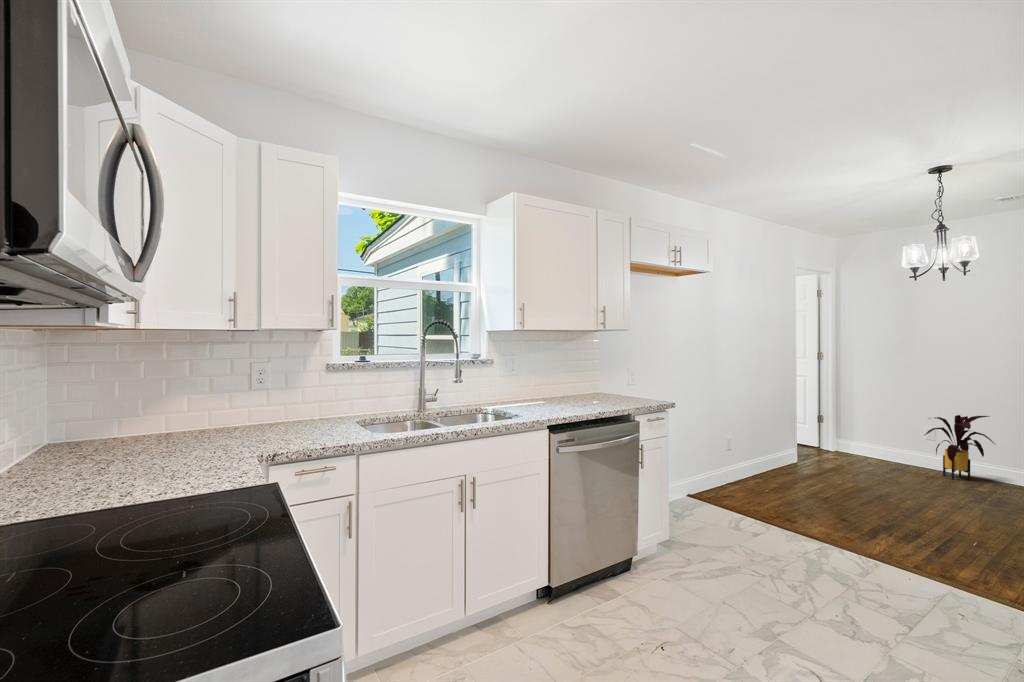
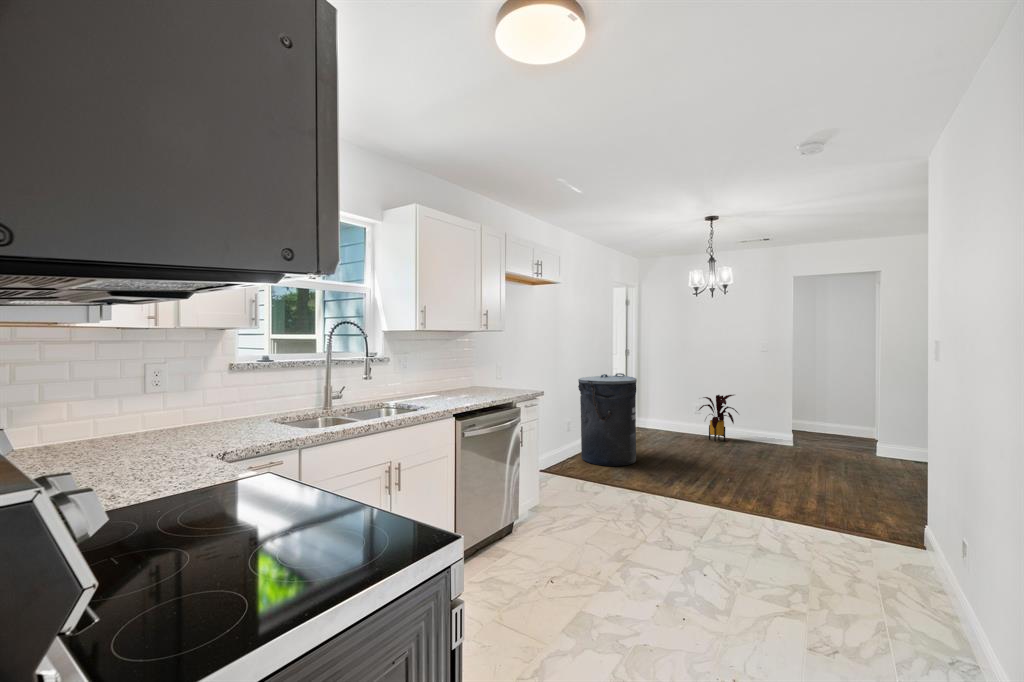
trash can: none [741,382,822,499] -> present [578,373,637,466]

